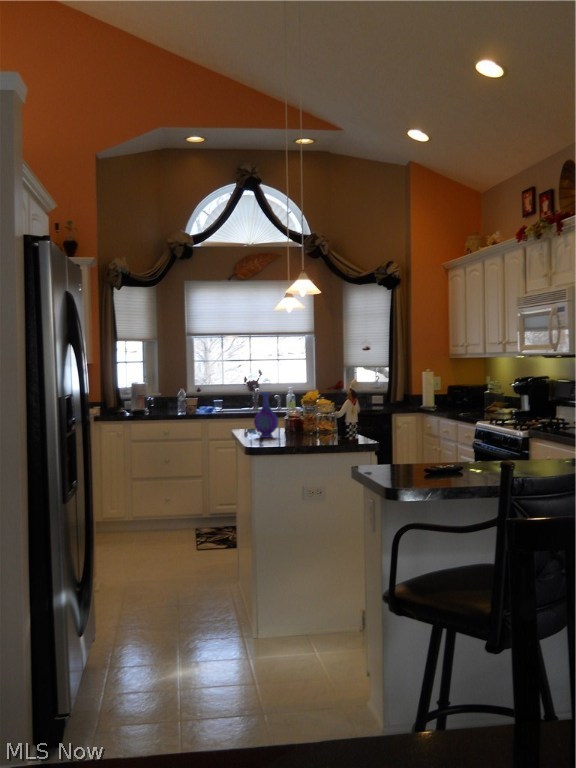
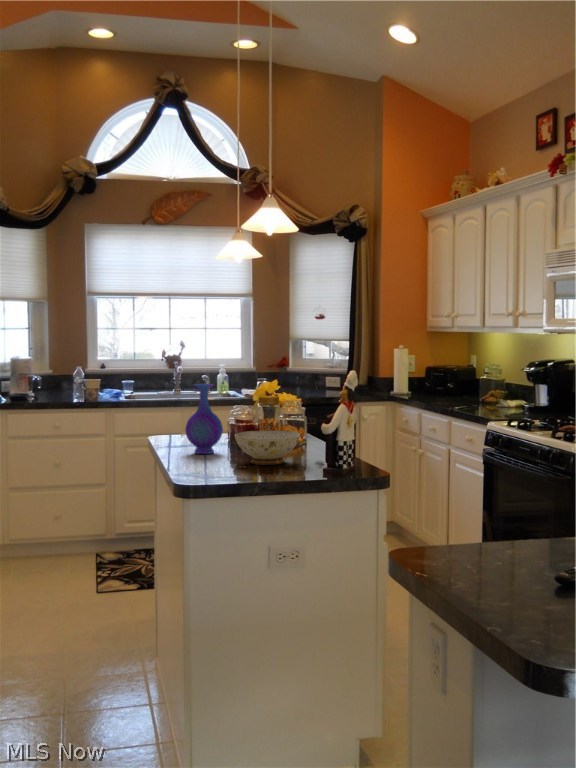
ceramic bowl: none [284,421,326,442] -> present [235,430,300,465]

